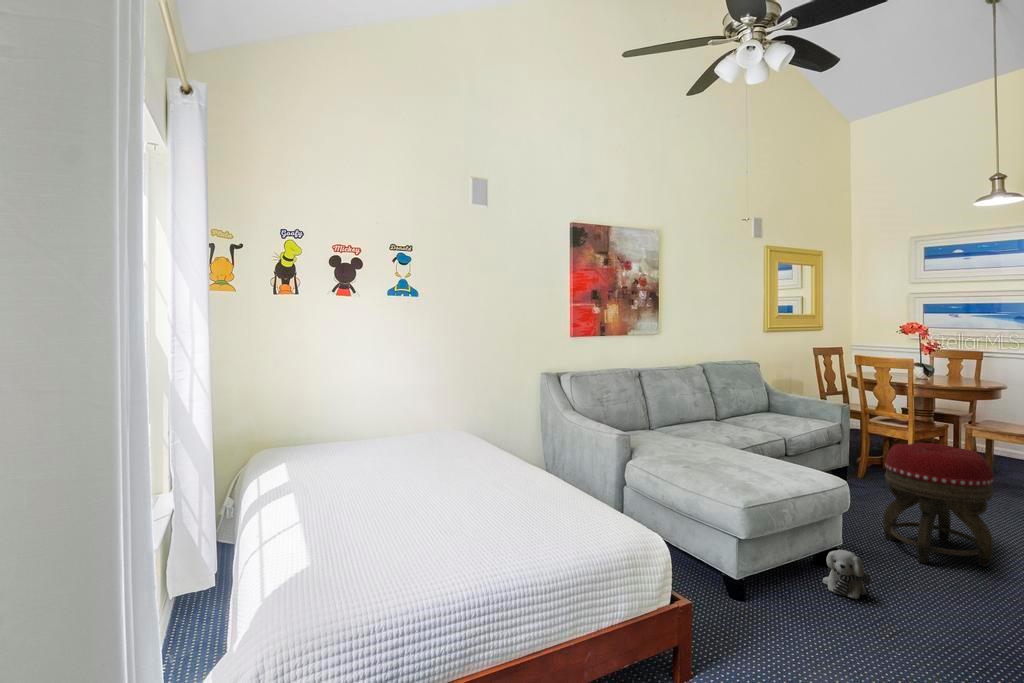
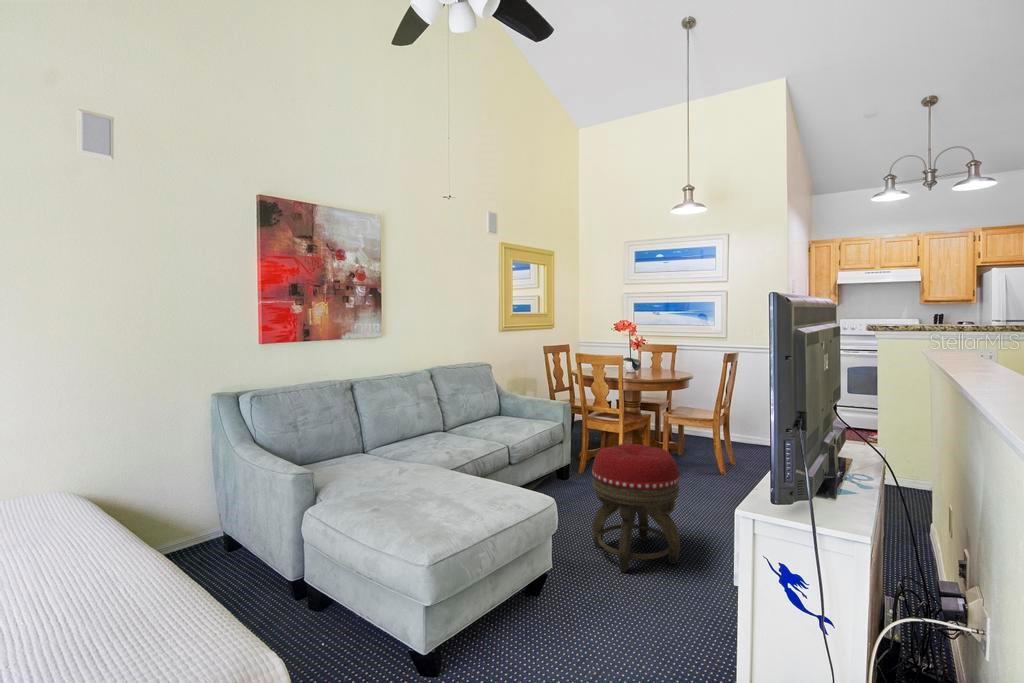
plush toy: present [823,550,871,599] -> none [526,587,571,643]

